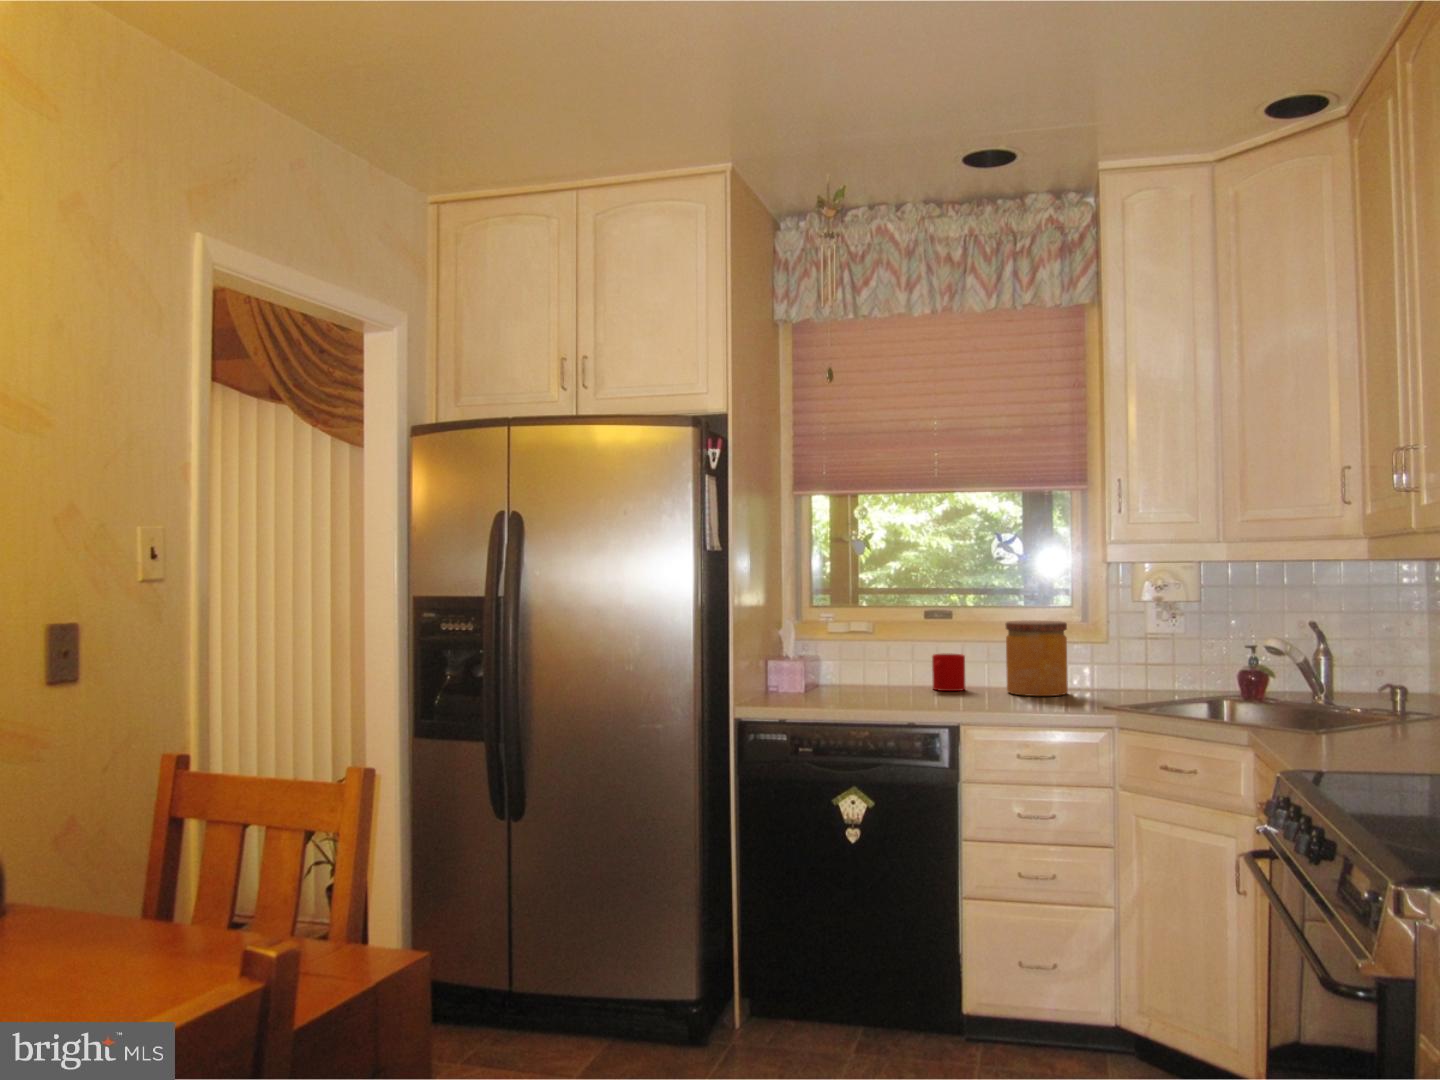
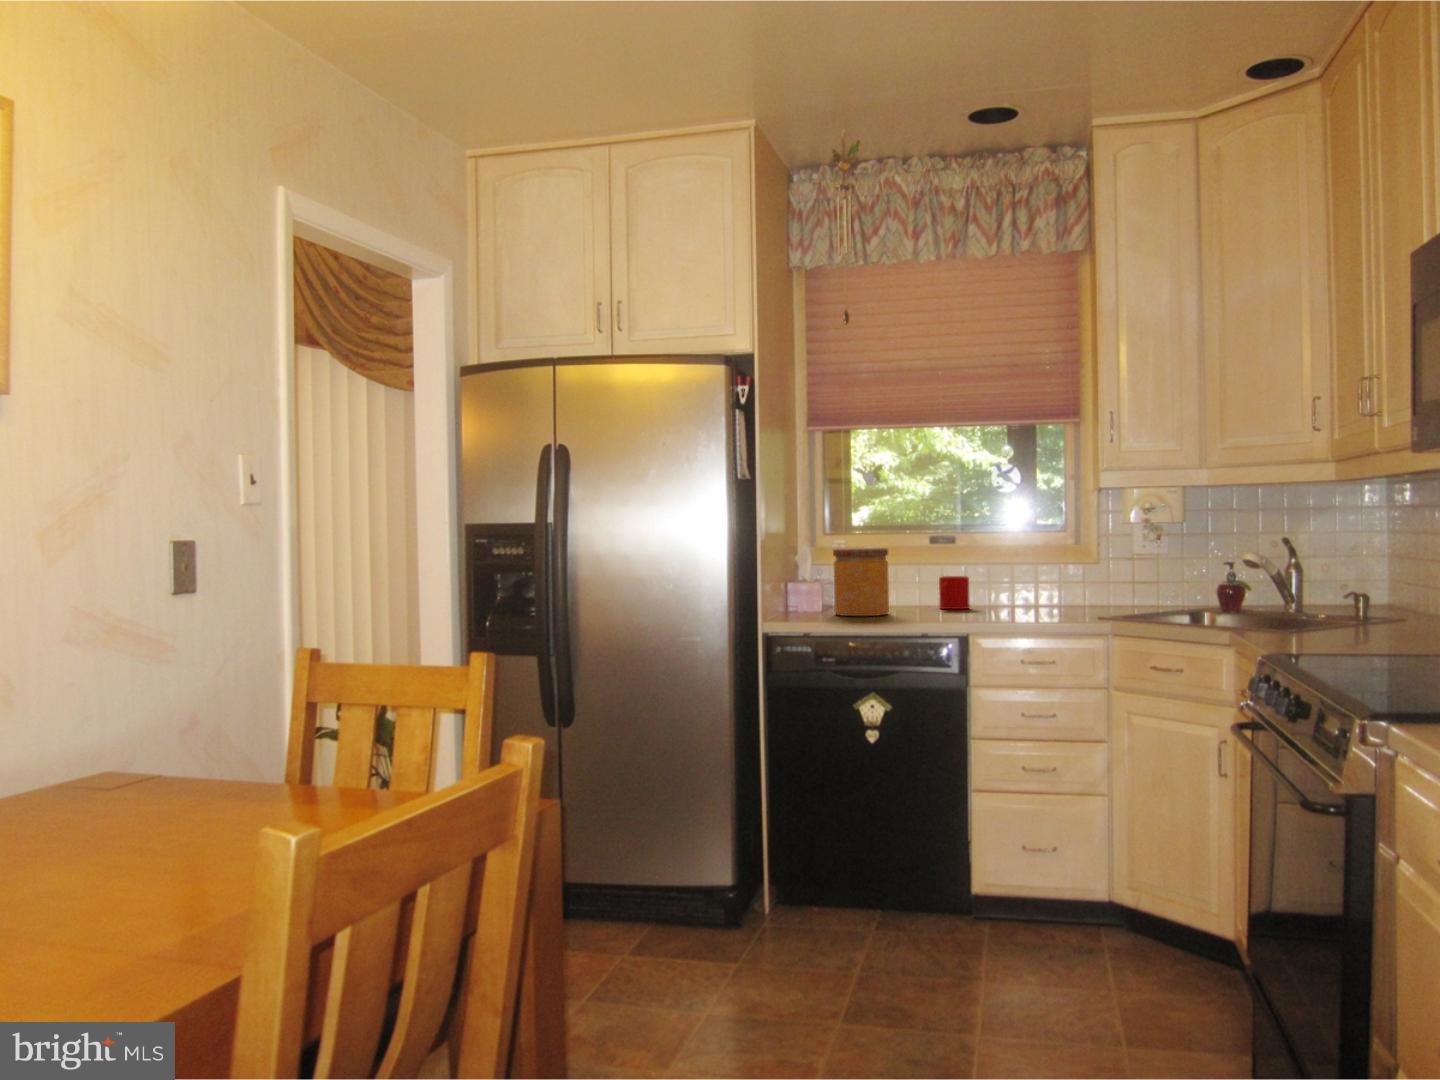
jar: present [1006,621,1068,696] -> present [833,548,889,616]

